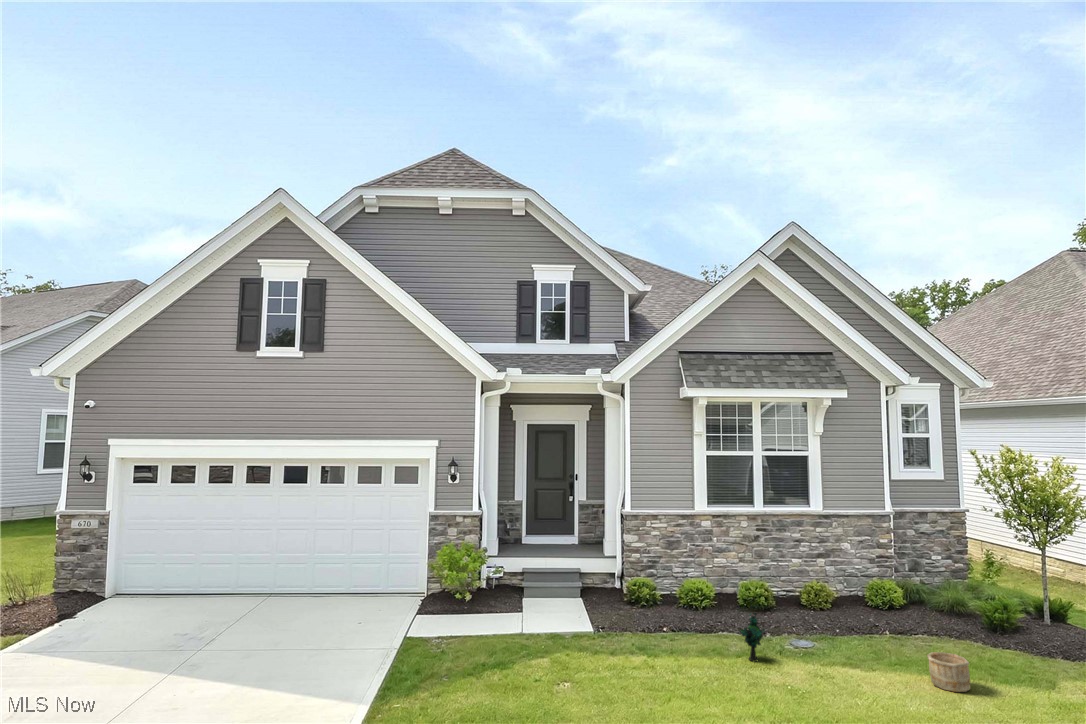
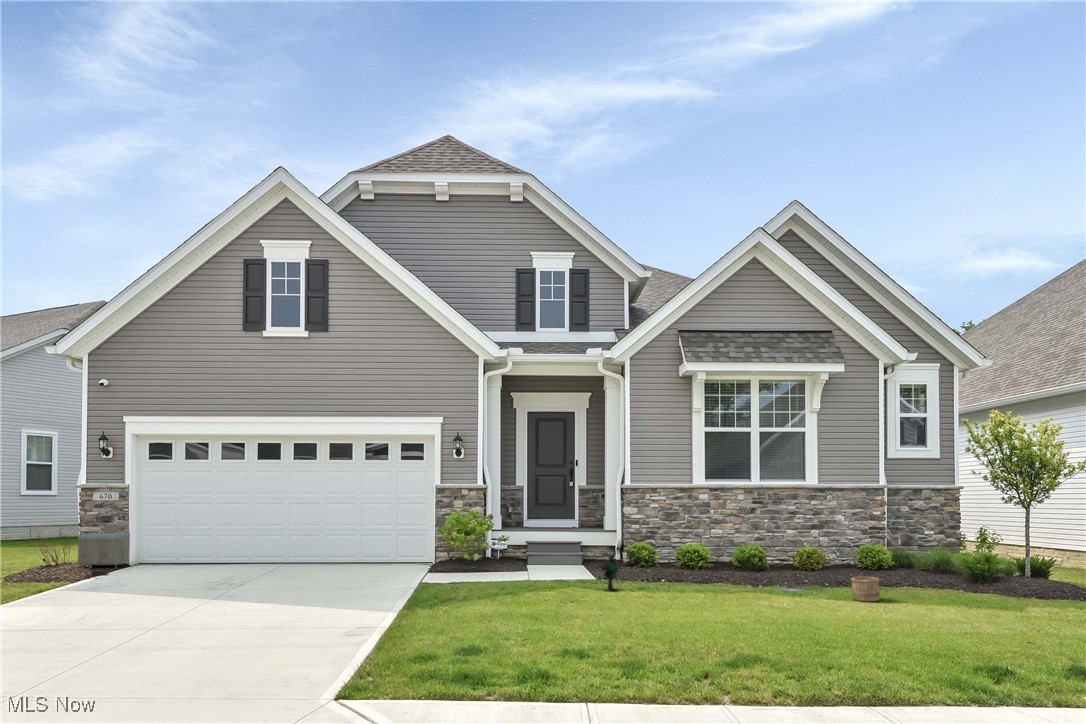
storage bench: none [43,562,108,602] -> present [77,533,130,567]
decorative plant: present [740,613,765,662] -> present [600,553,620,591]

